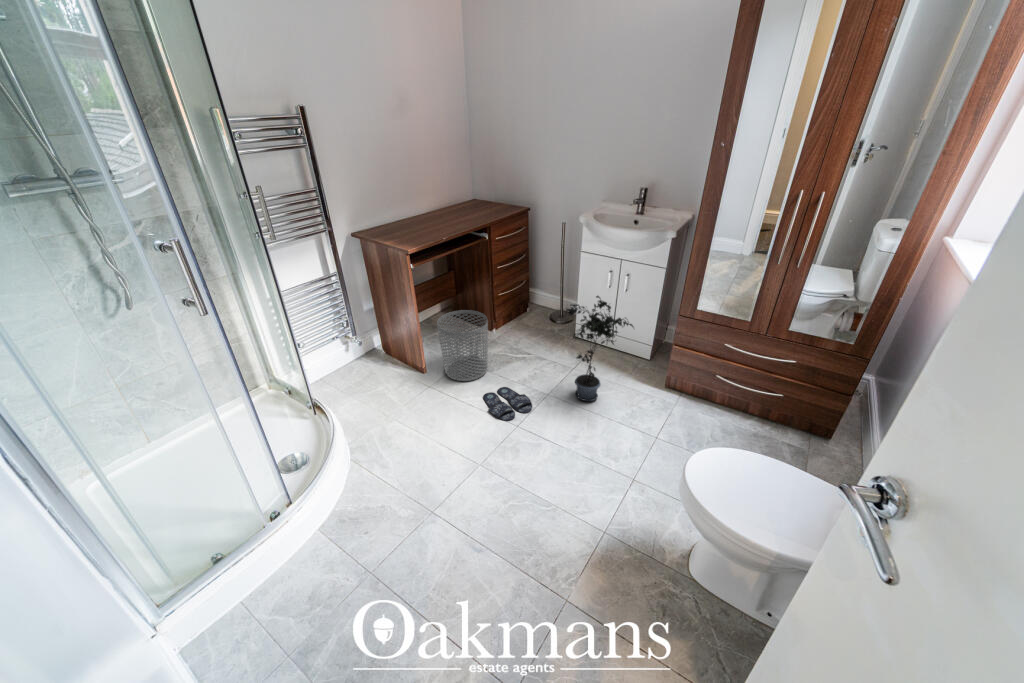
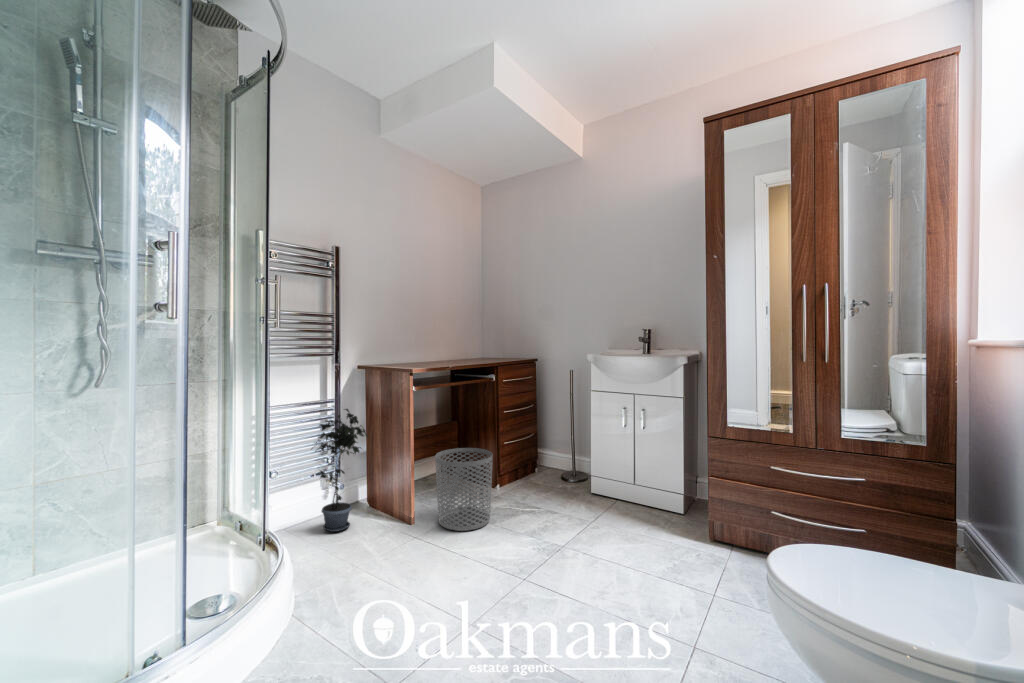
potted plant: present [566,296,633,401] -> present [316,409,368,532]
slippers: present [483,387,532,421] -> none [484,536,546,569]

